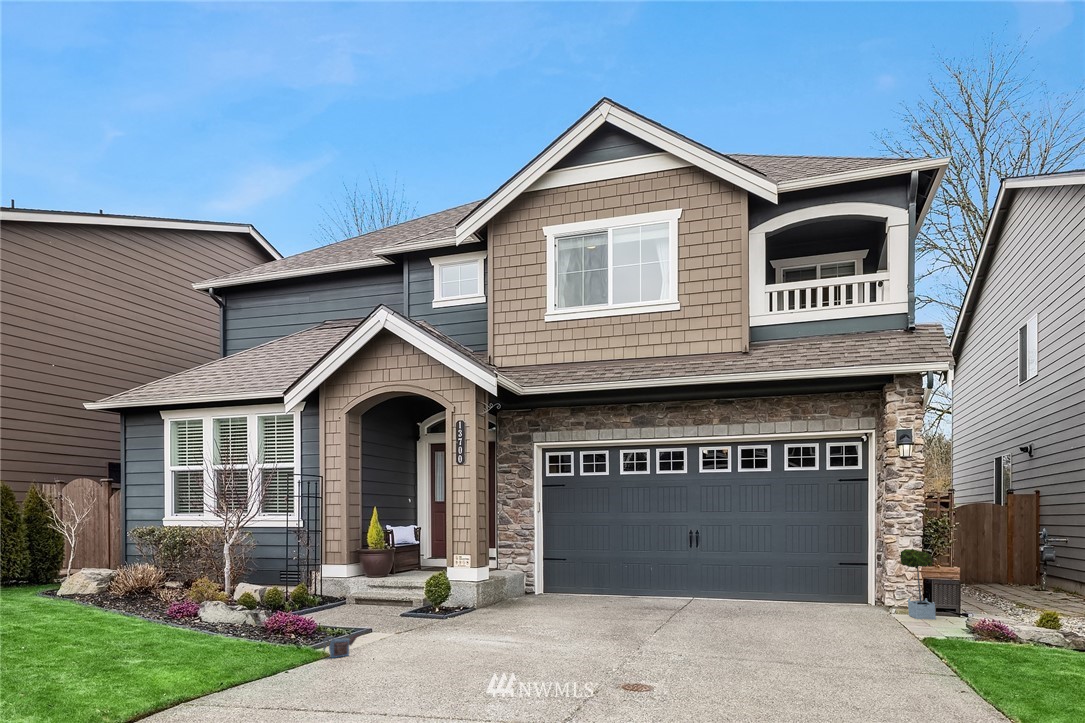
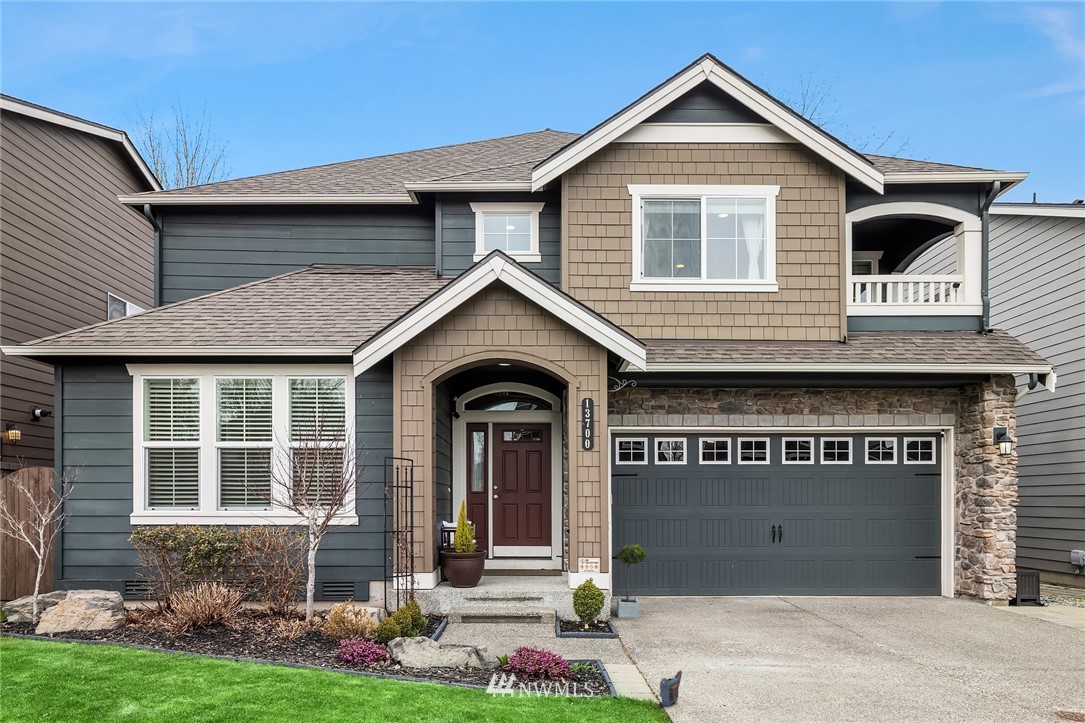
potted tree: present [900,549,936,619] -> present [615,544,646,618]

